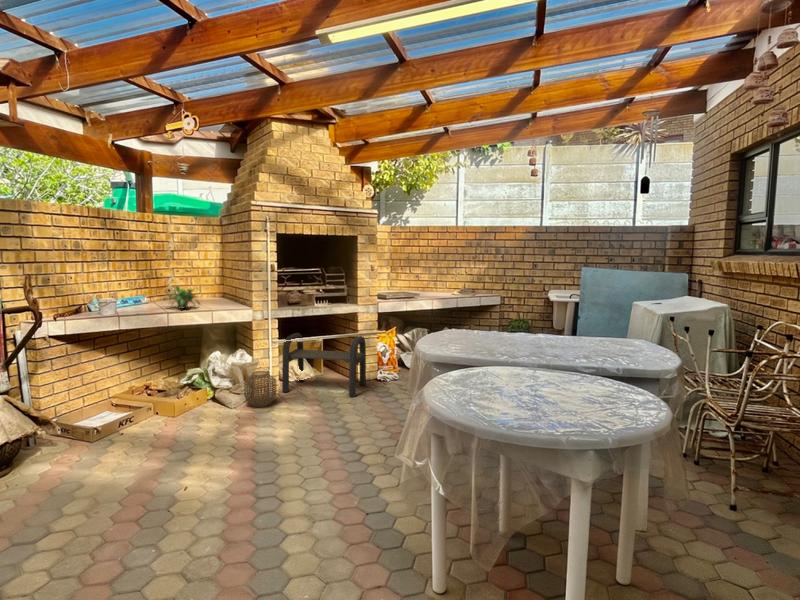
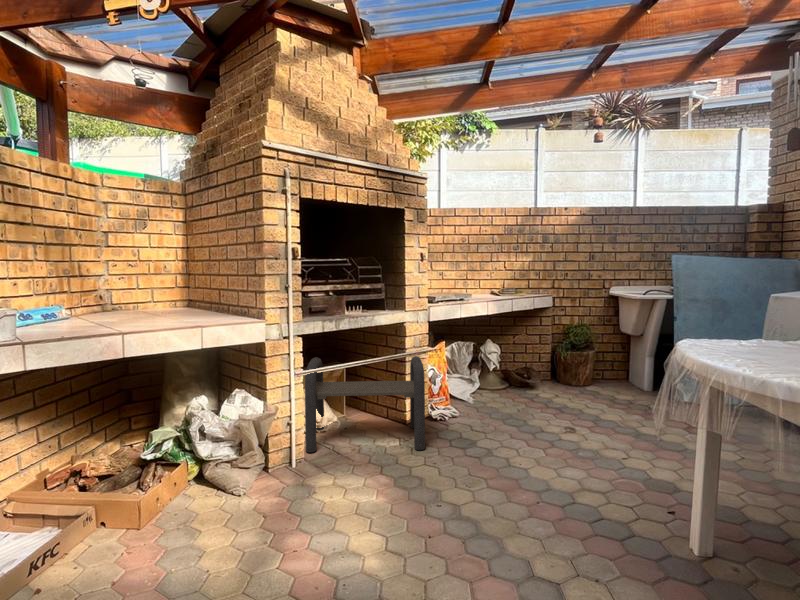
potted plant: present [164,285,200,309] -> none [107,282,174,326]
woven basket: present [244,371,276,407] -> none [259,424,313,487]

